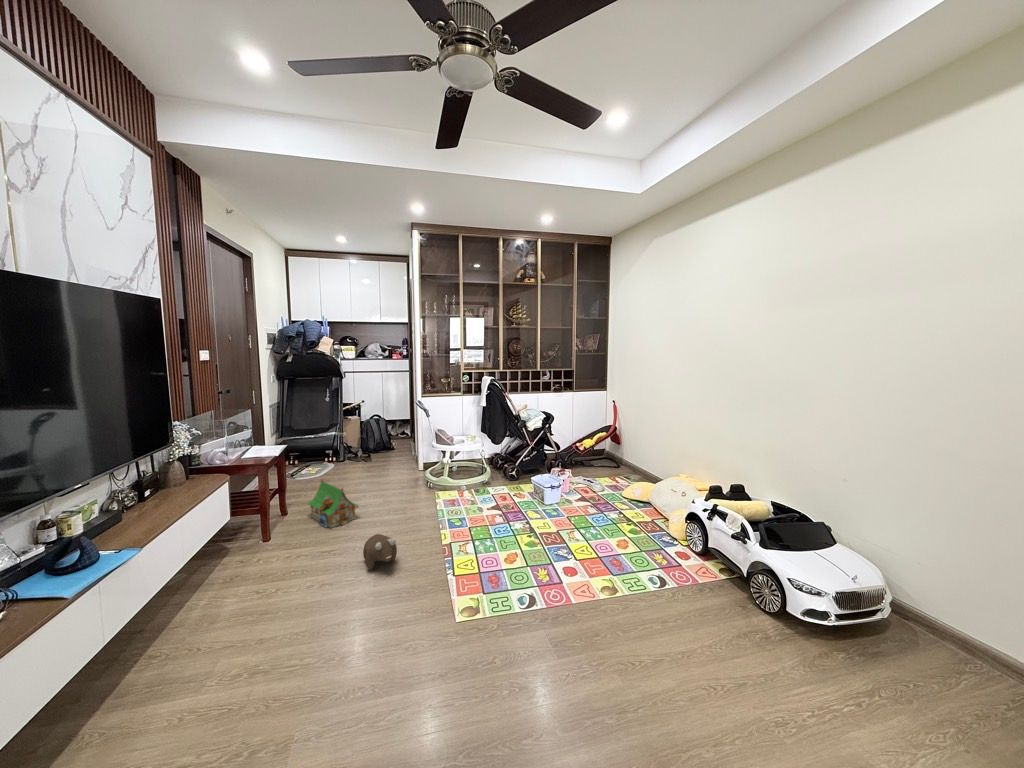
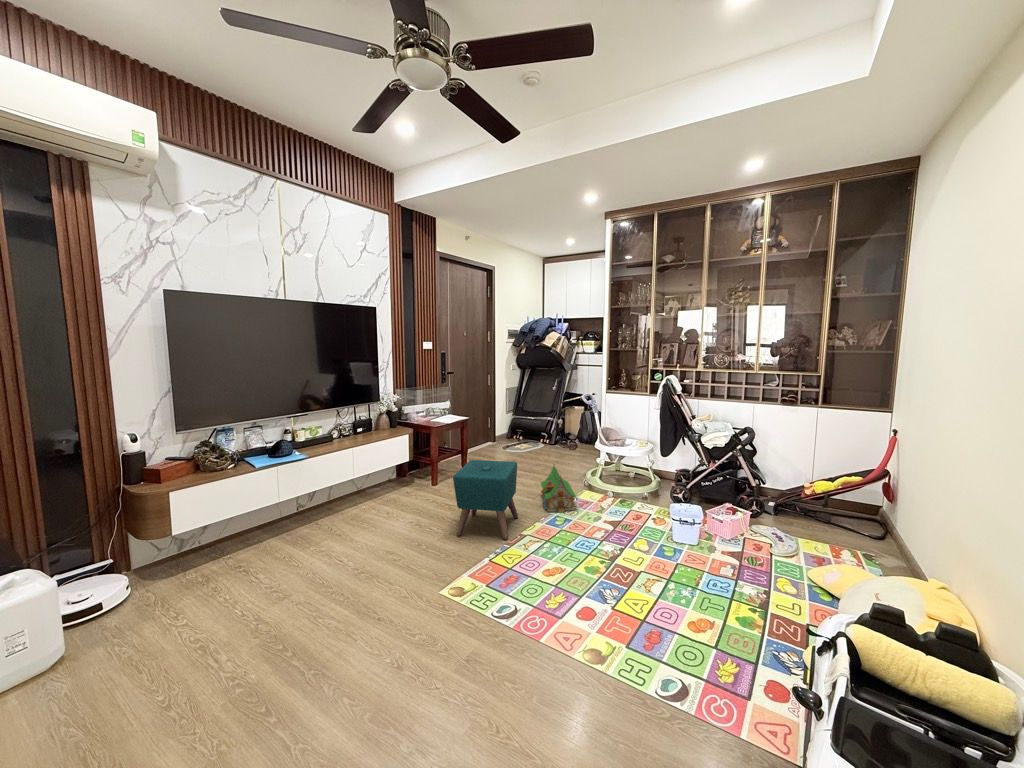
ottoman: none [234,485,311,588] -> present [453,460,518,540]
plush toy: present [363,534,397,570] -> none [541,530,574,564]

